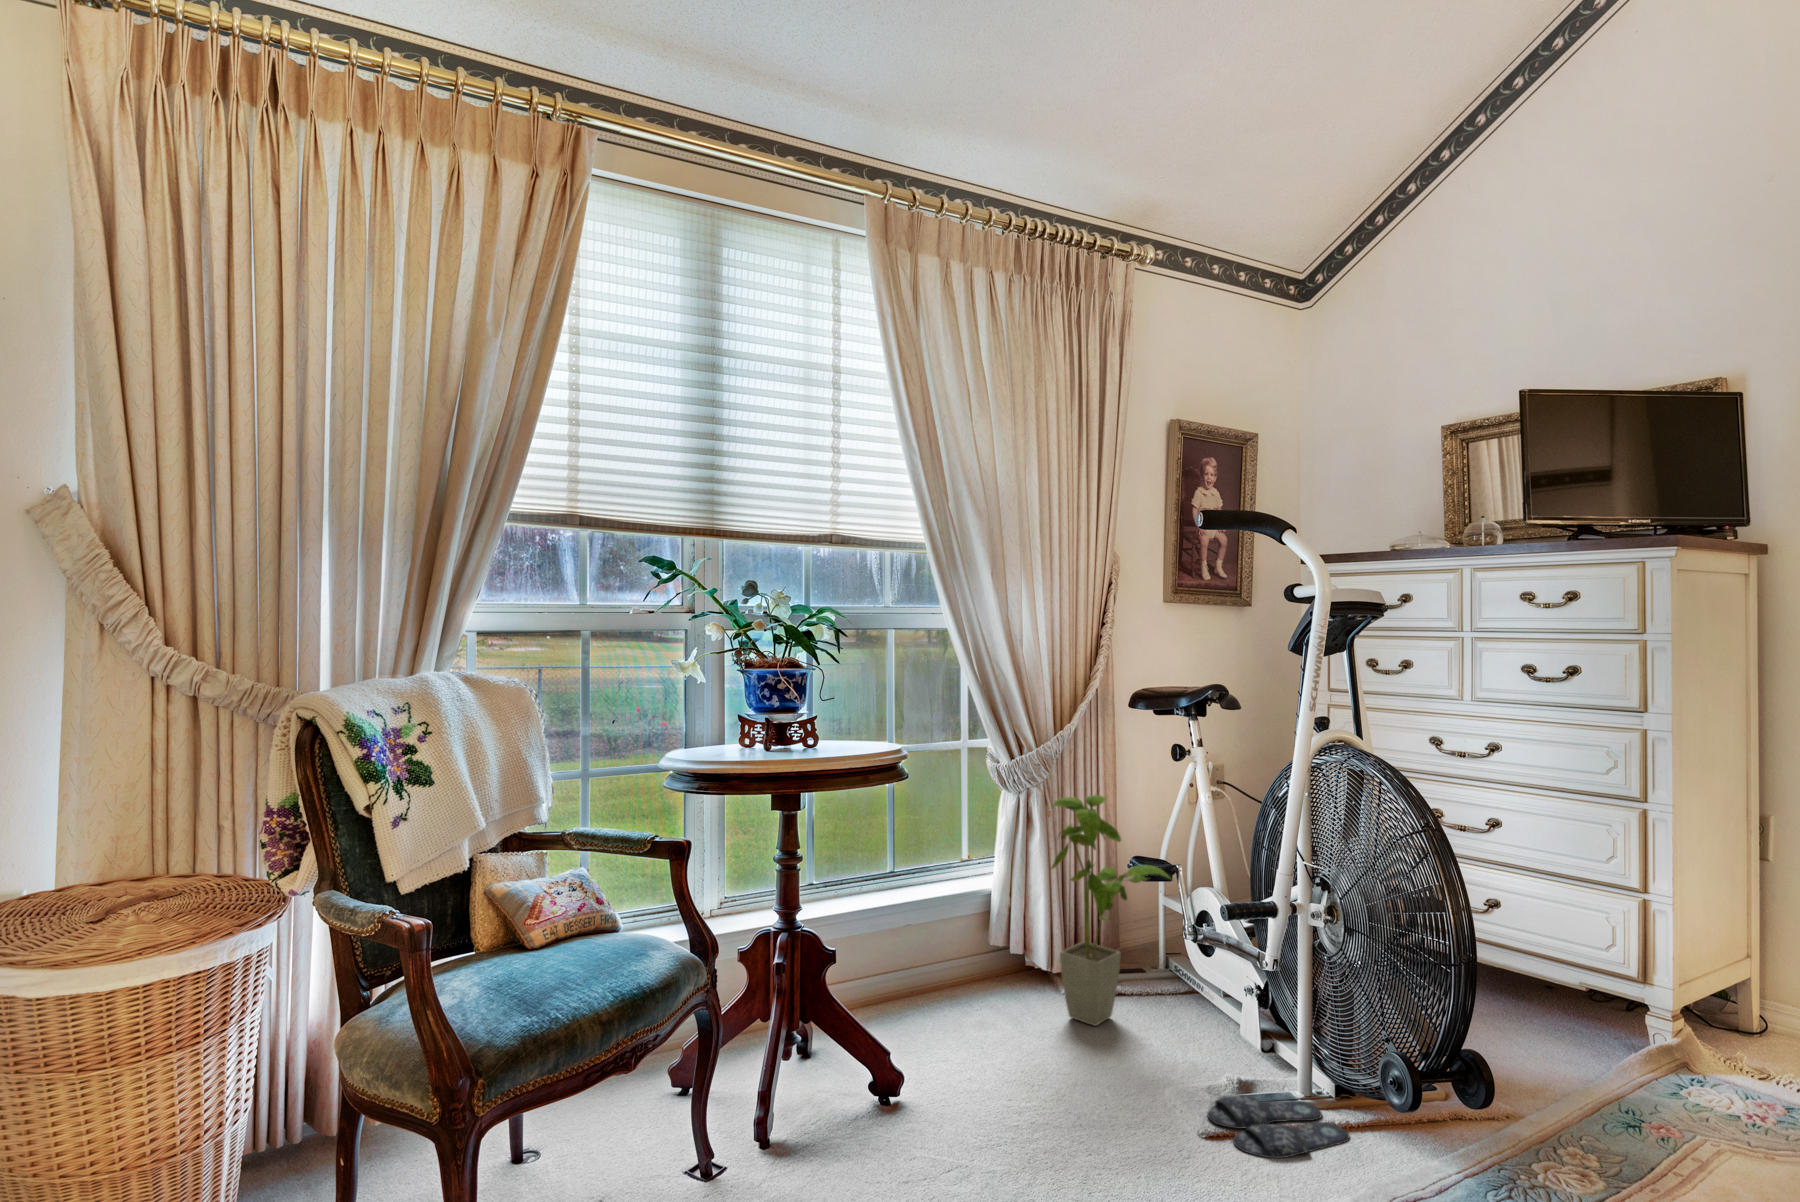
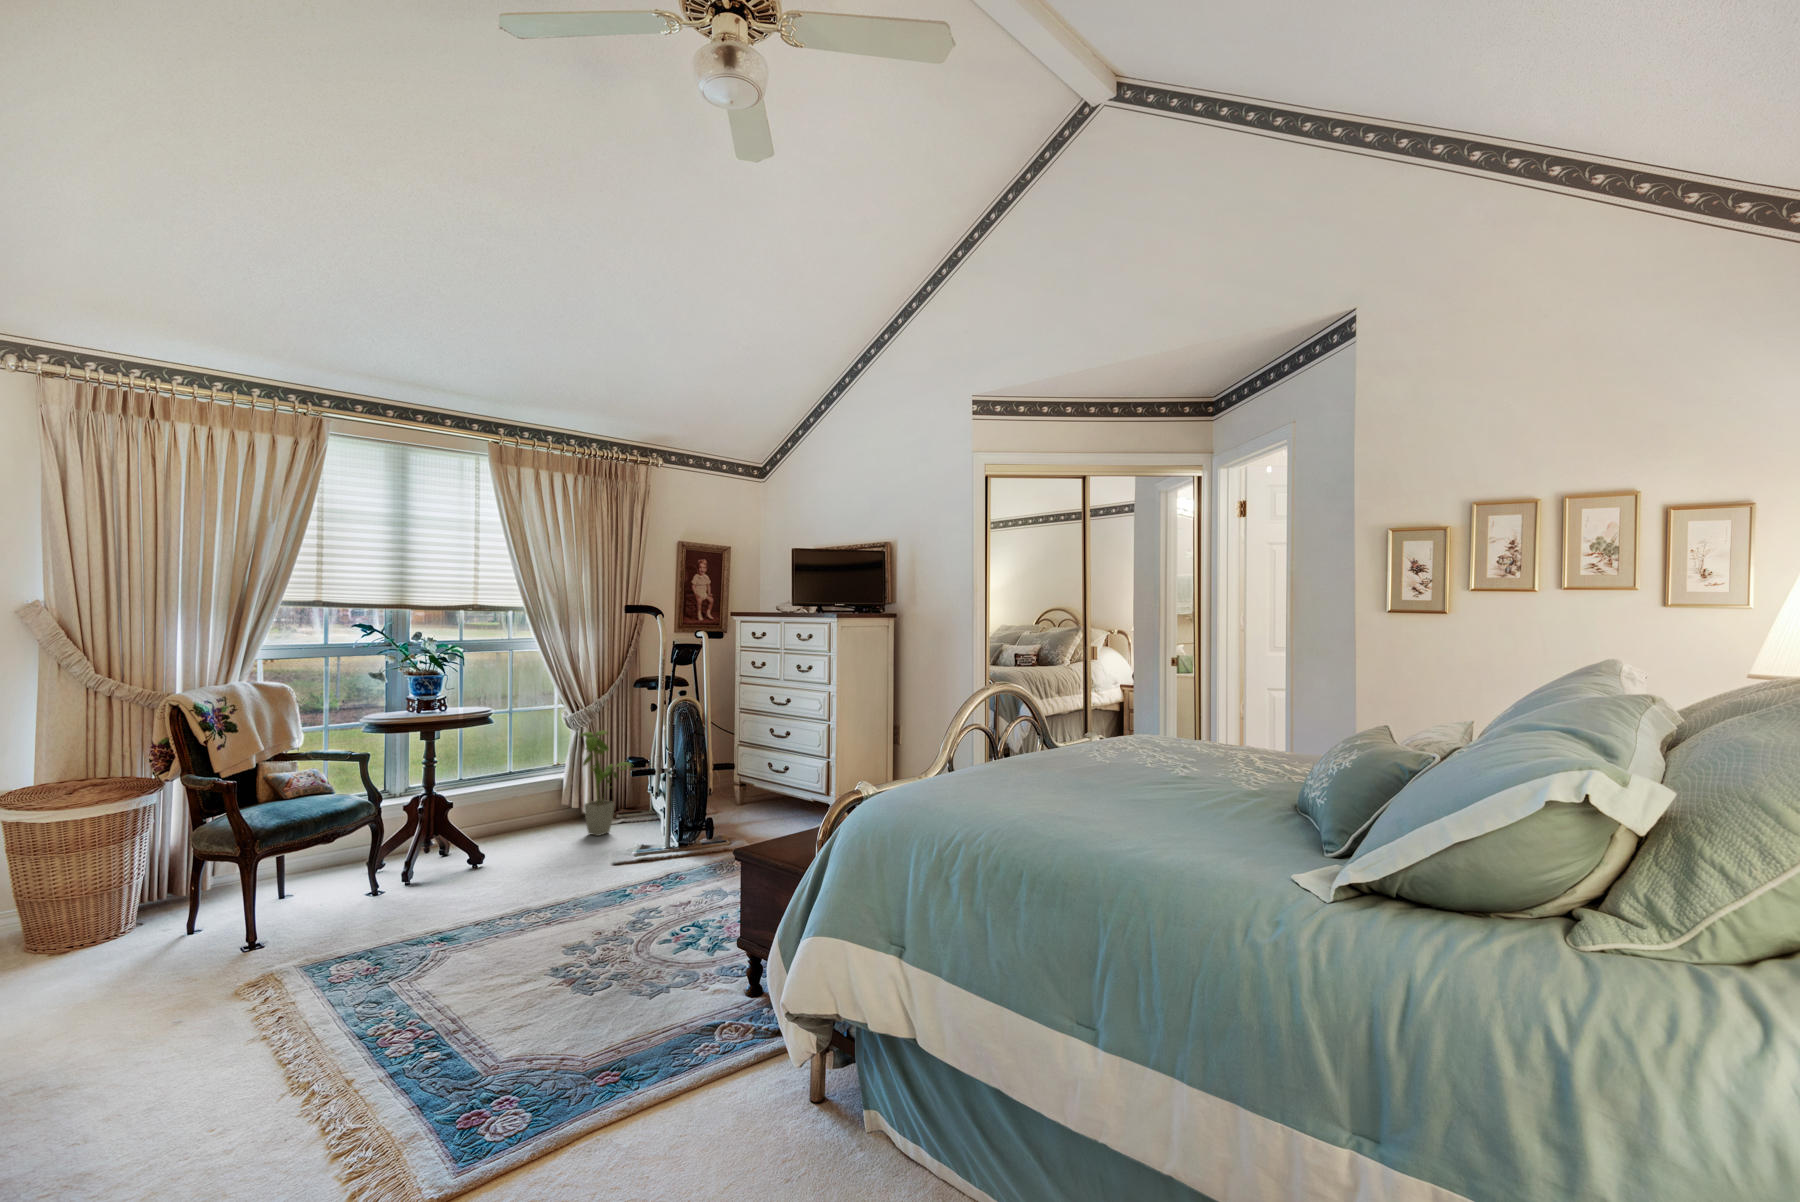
slippers: present [1207,1095,1349,1158] -> none [616,853,670,870]

